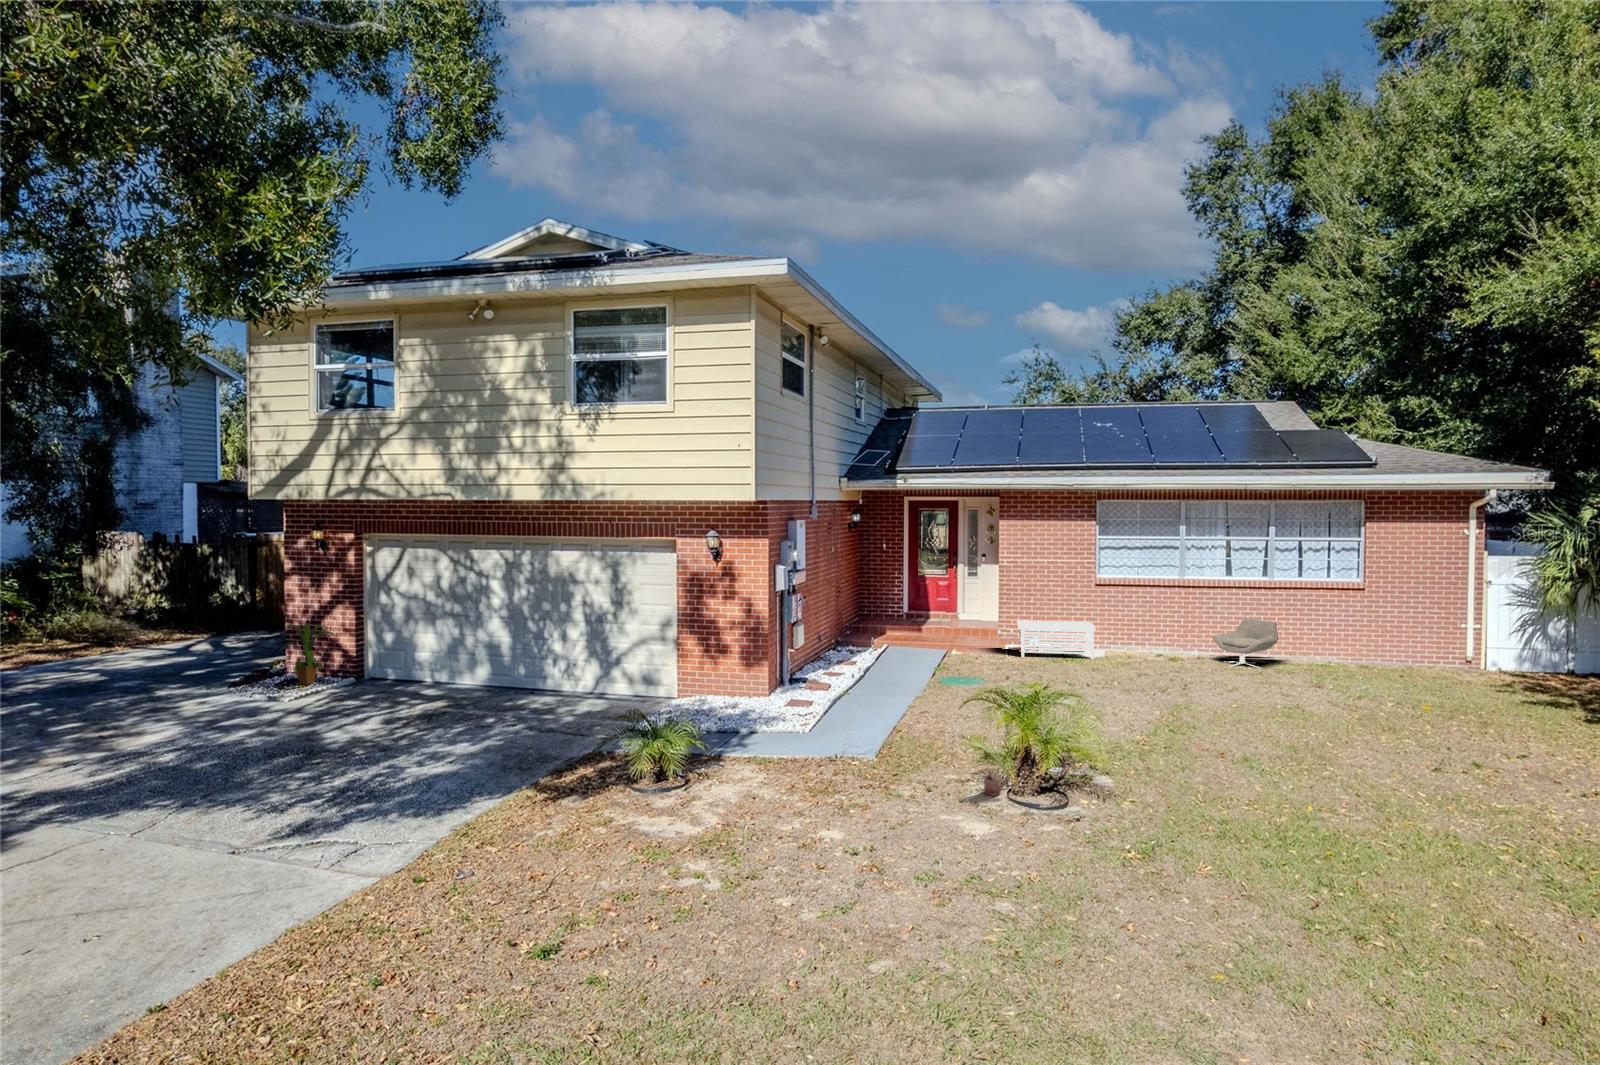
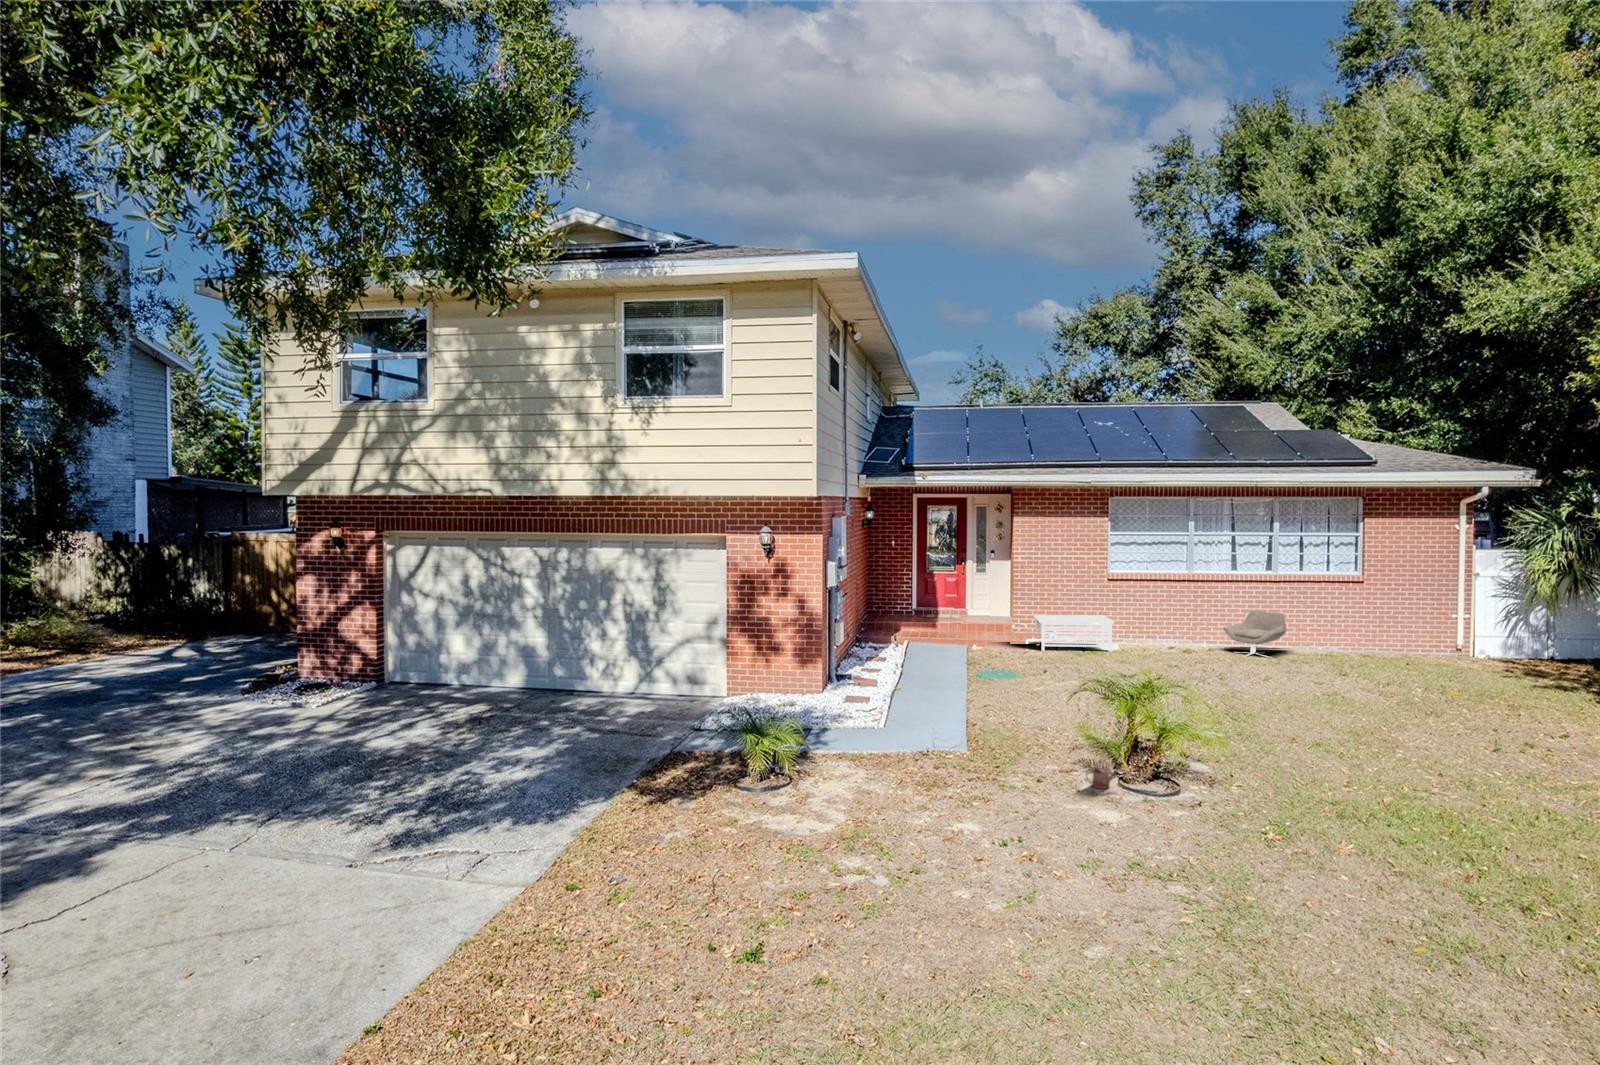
house plant: present [286,617,334,685] -> none [294,618,358,691]

